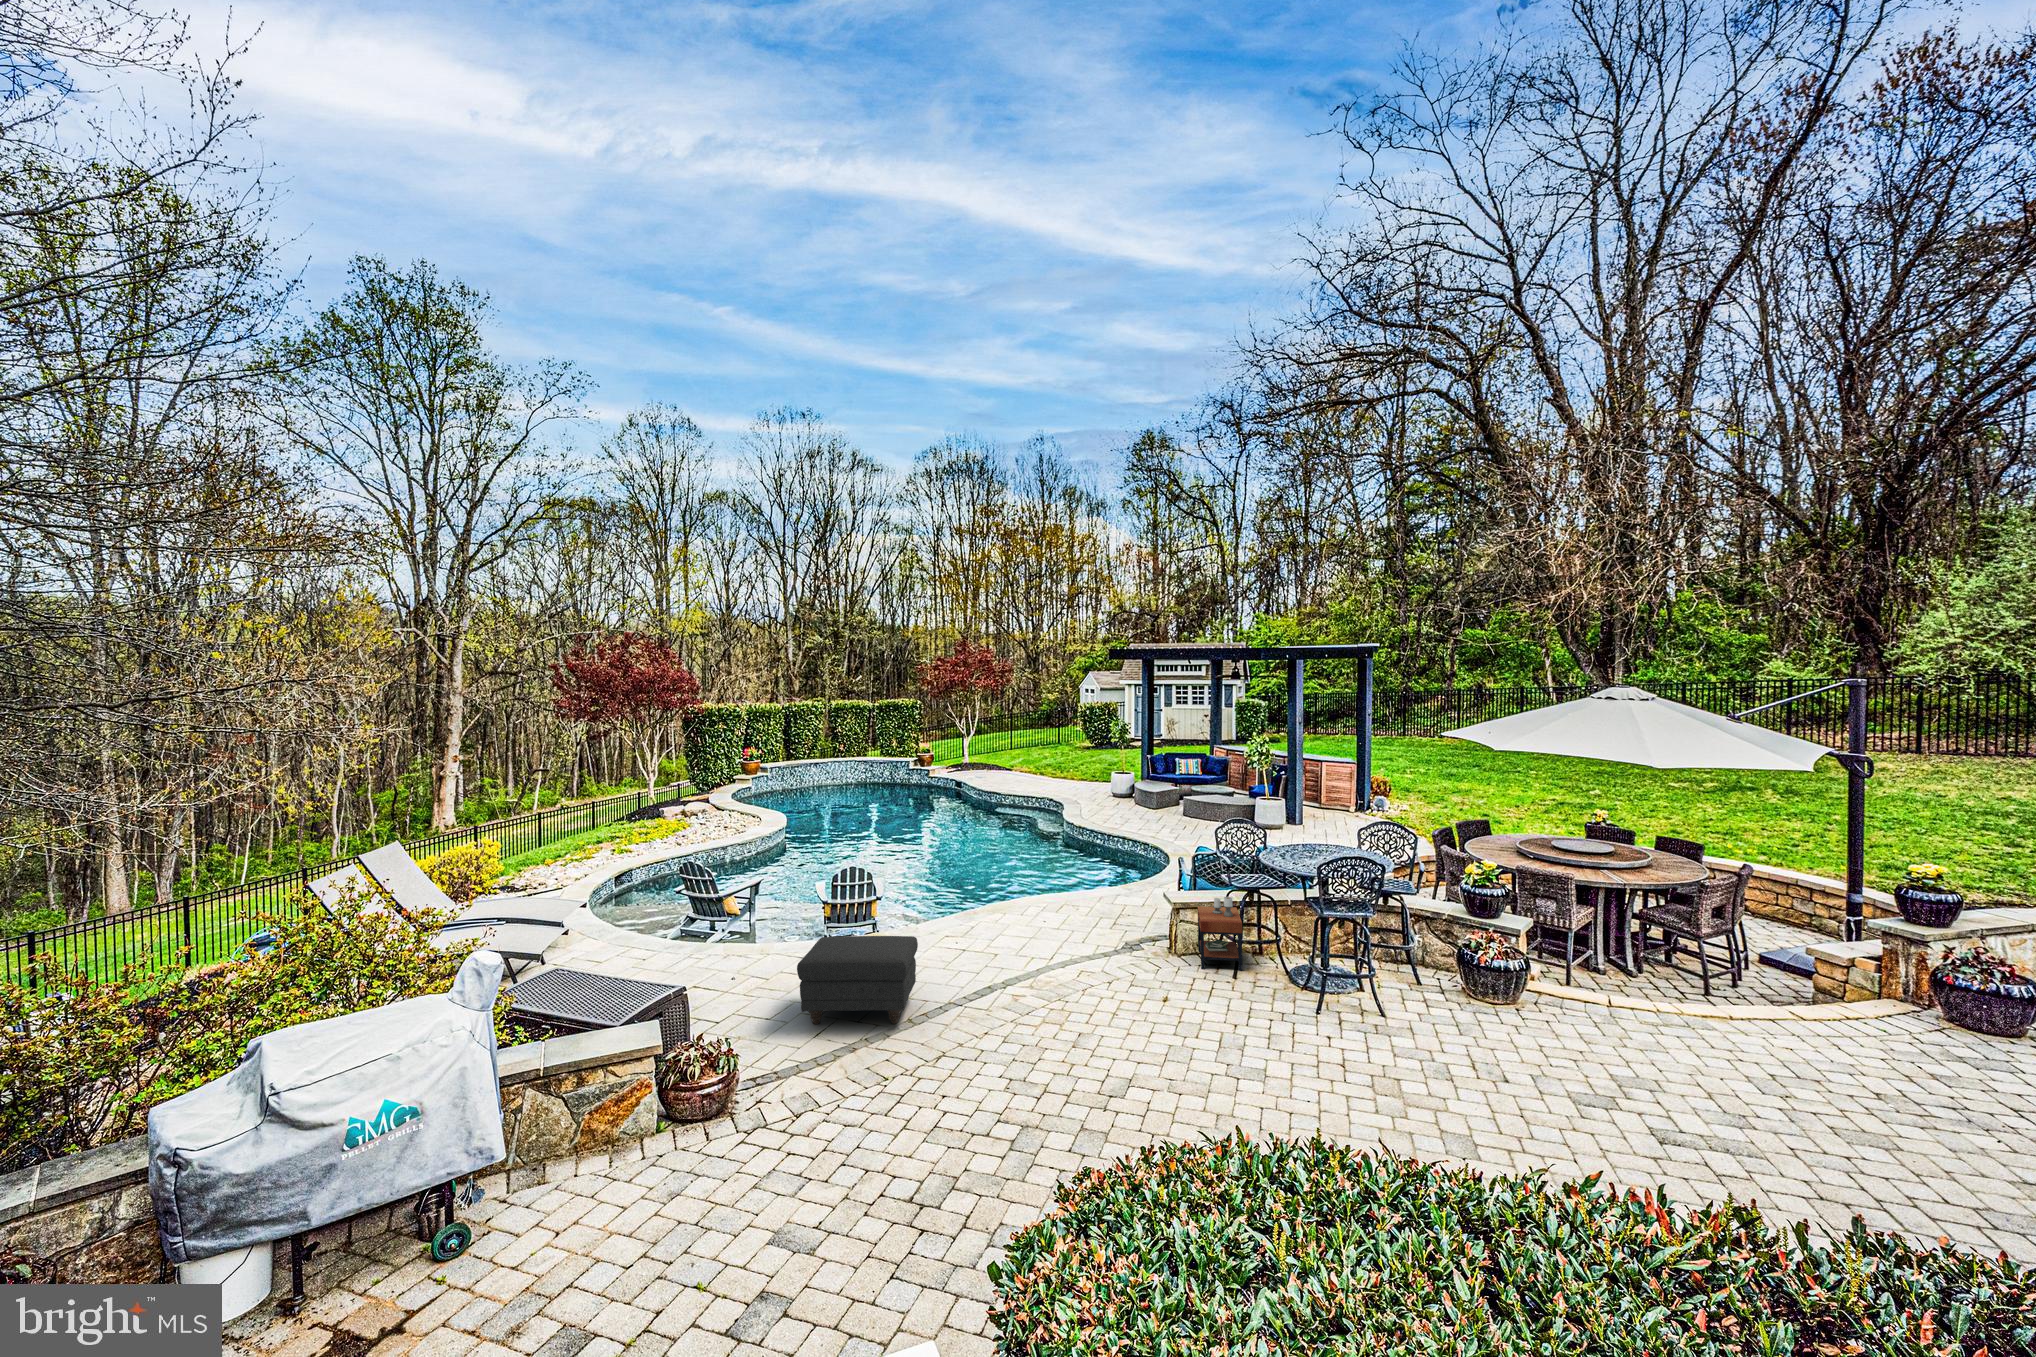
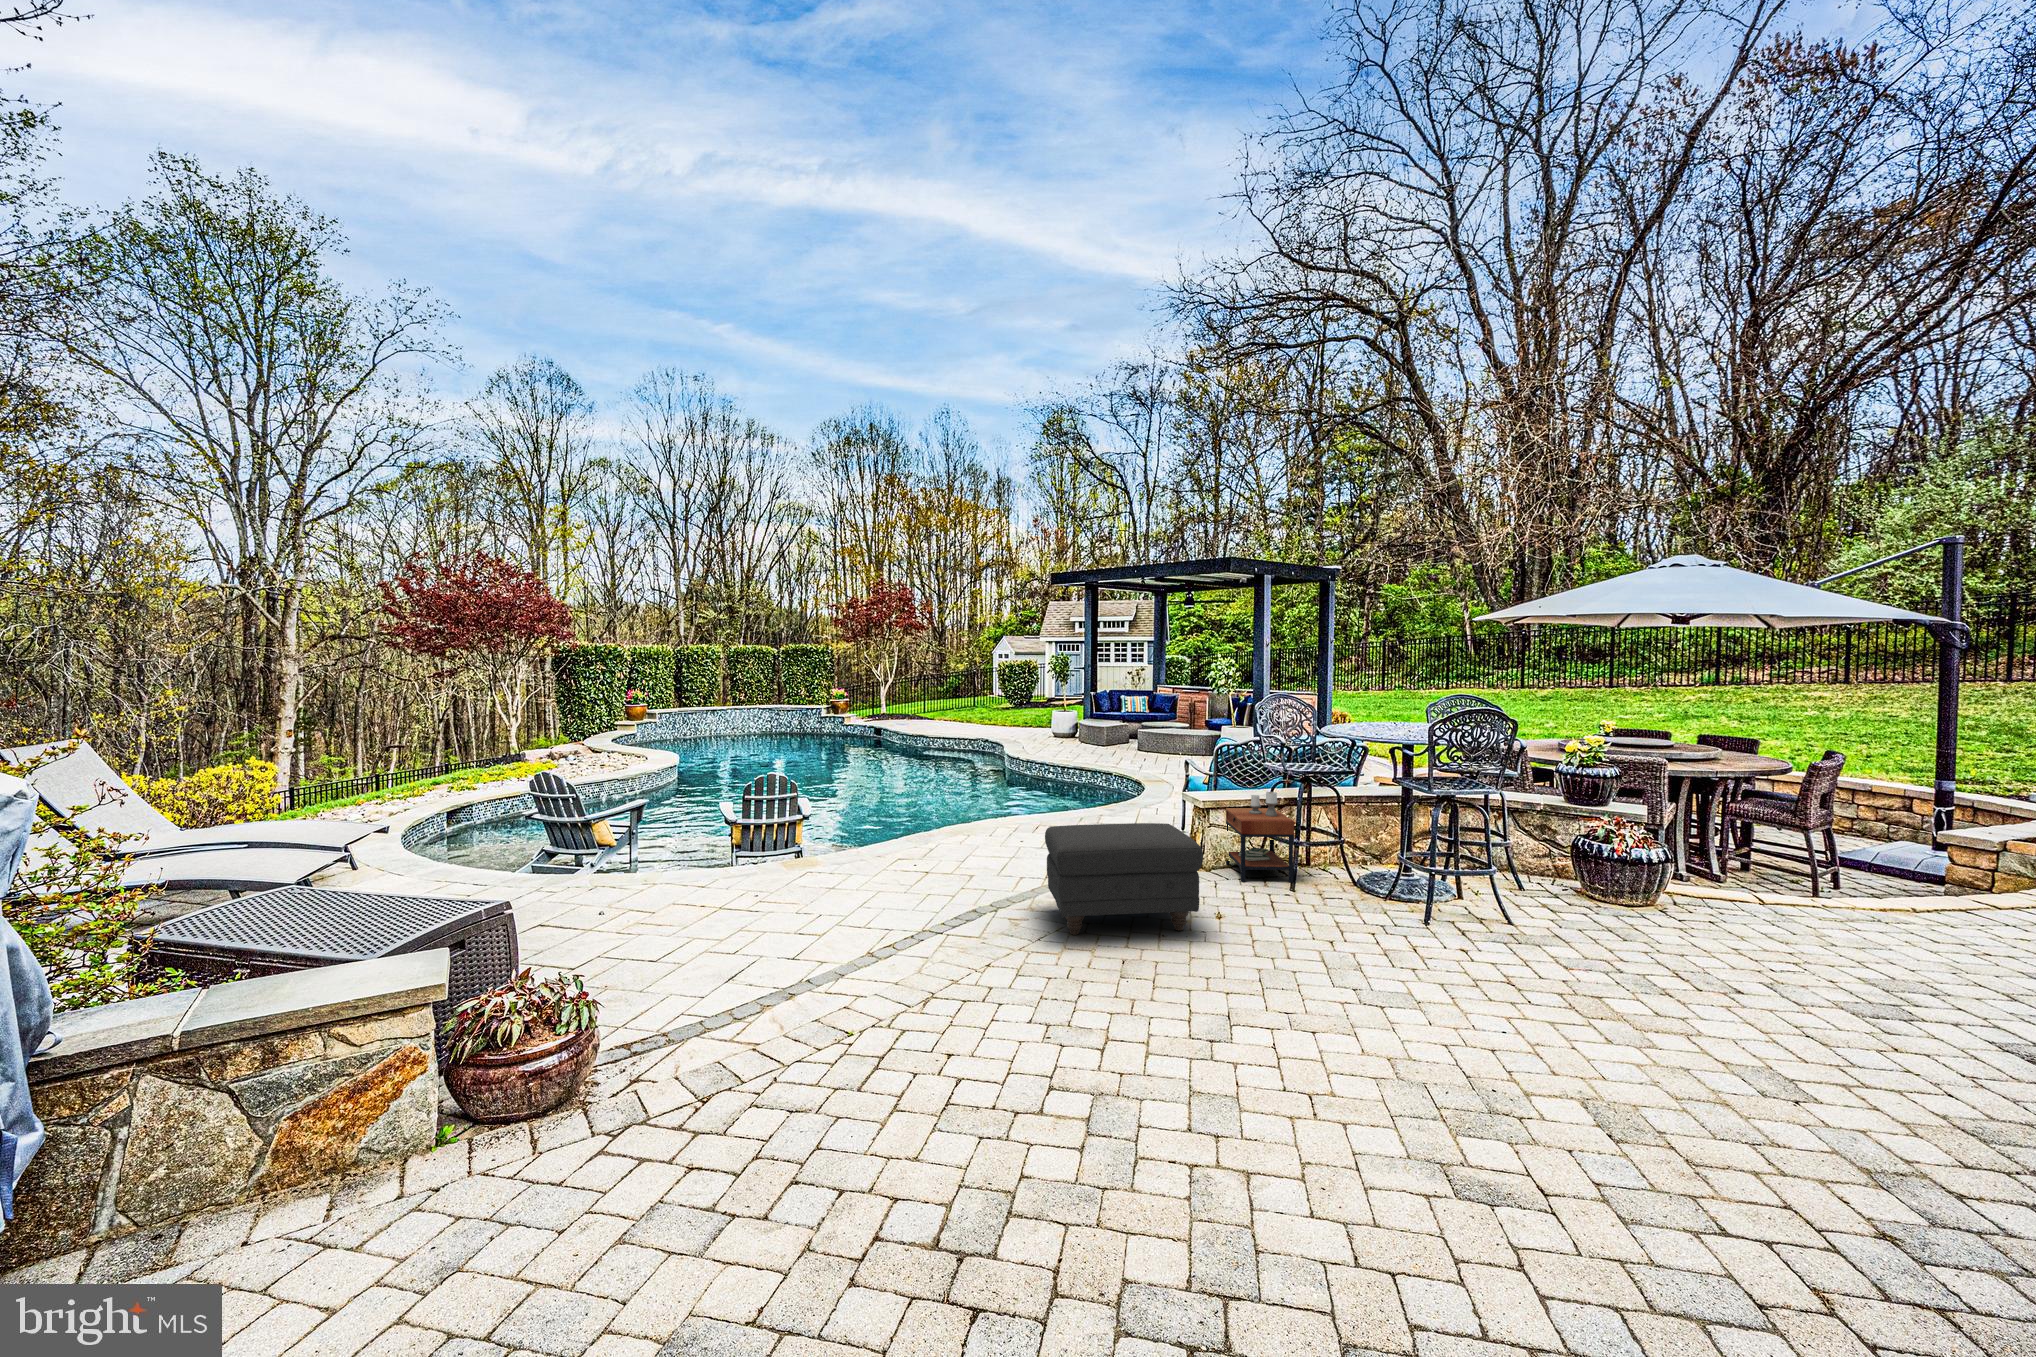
ottoman: present [797,936,918,1024] -> present [1045,823,1203,935]

